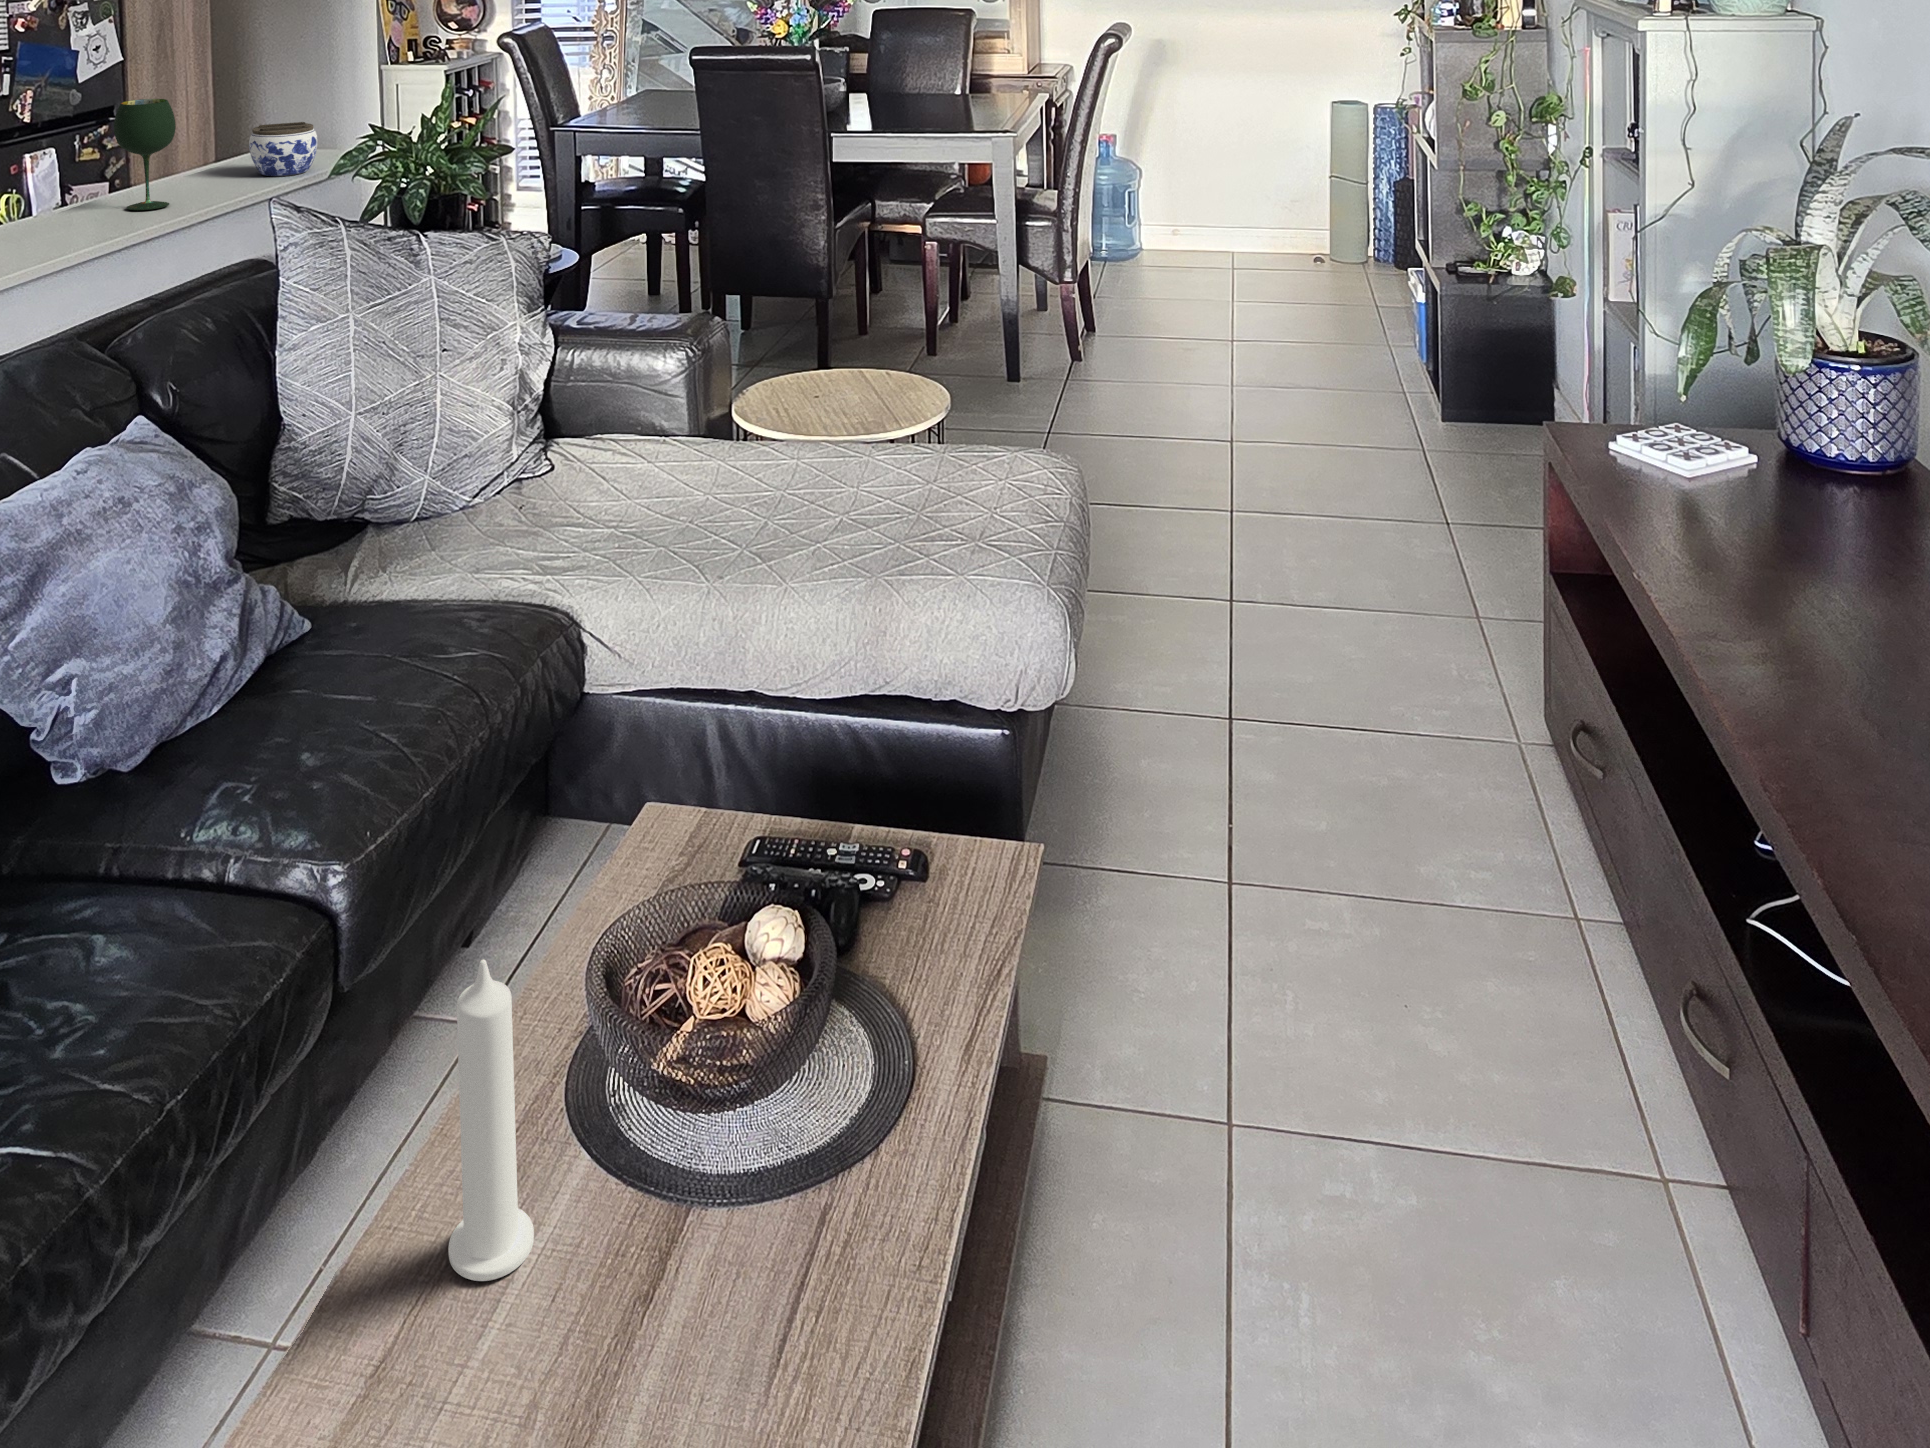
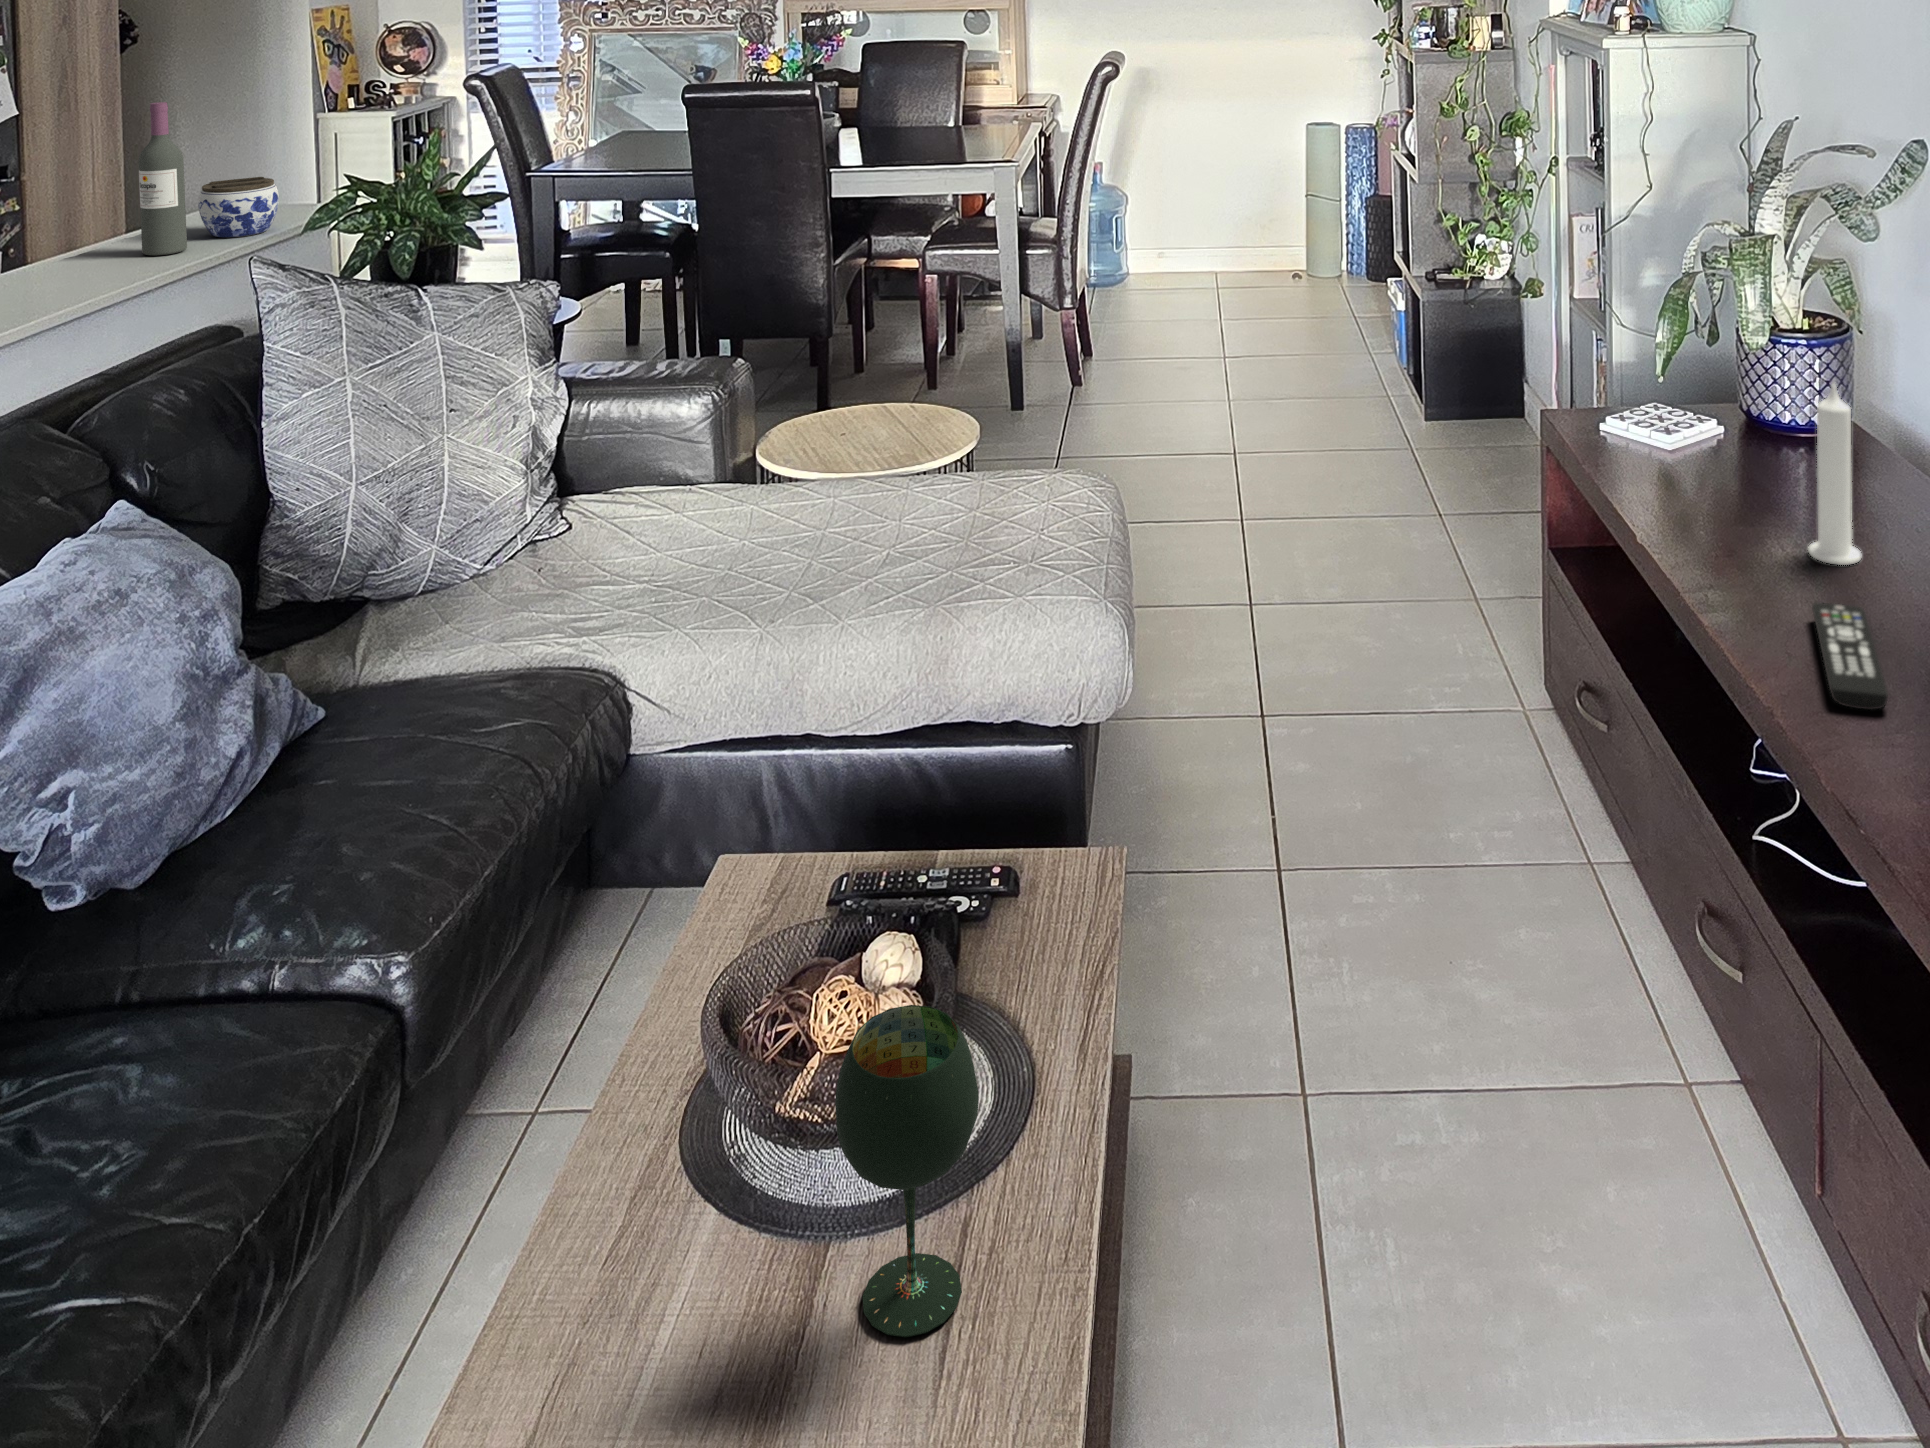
wine bottle: none [196,51,237,190] -> present [138,102,187,255]
wine glass: present [114,99,176,210] -> present [835,1005,979,1337]
remote control: none [1839,663,1924,796] -> present [1812,603,1888,710]
candle: present [448,960,534,1281] -> present [1808,384,1861,565]

